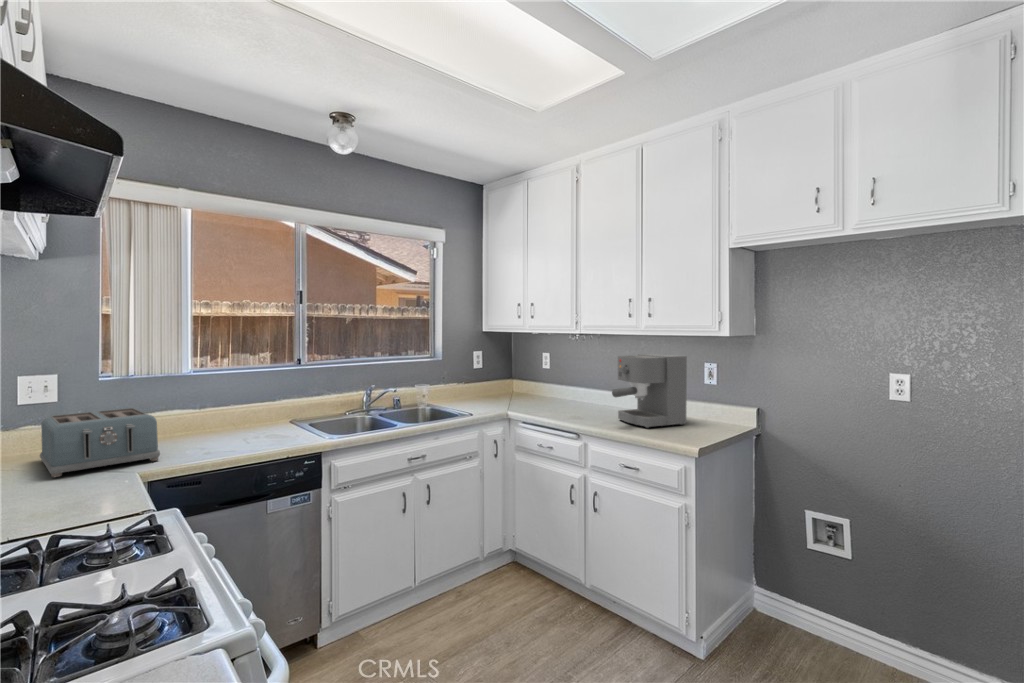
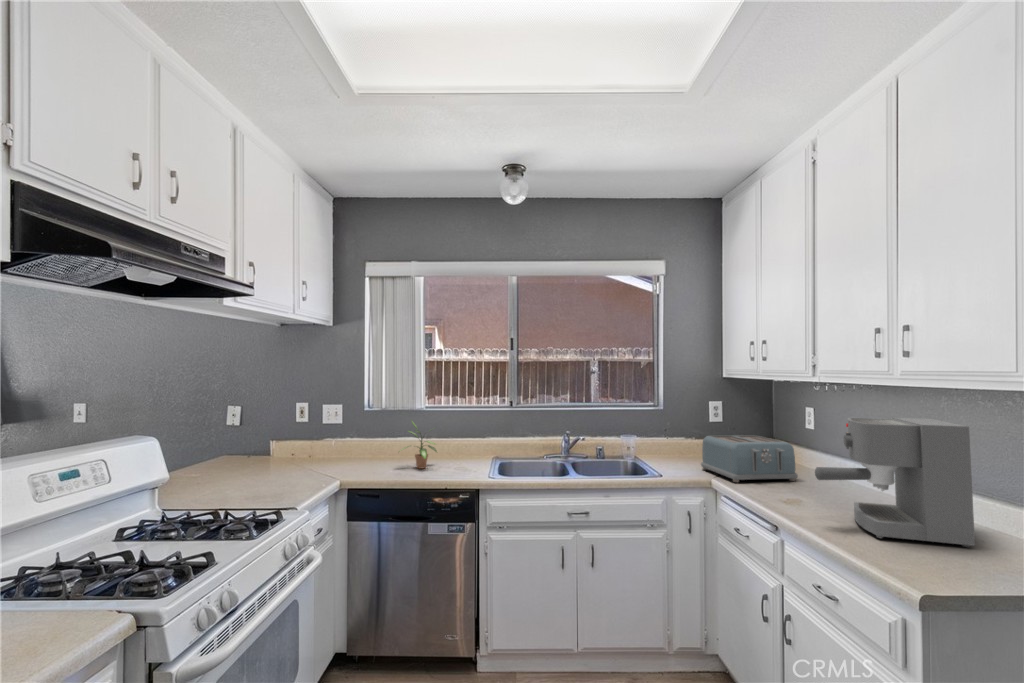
potted plant: none [198,385,253,443] -> present [401,422,437,469]
toaster: present [40,408,160,477] -> present [701,435,798,482]

